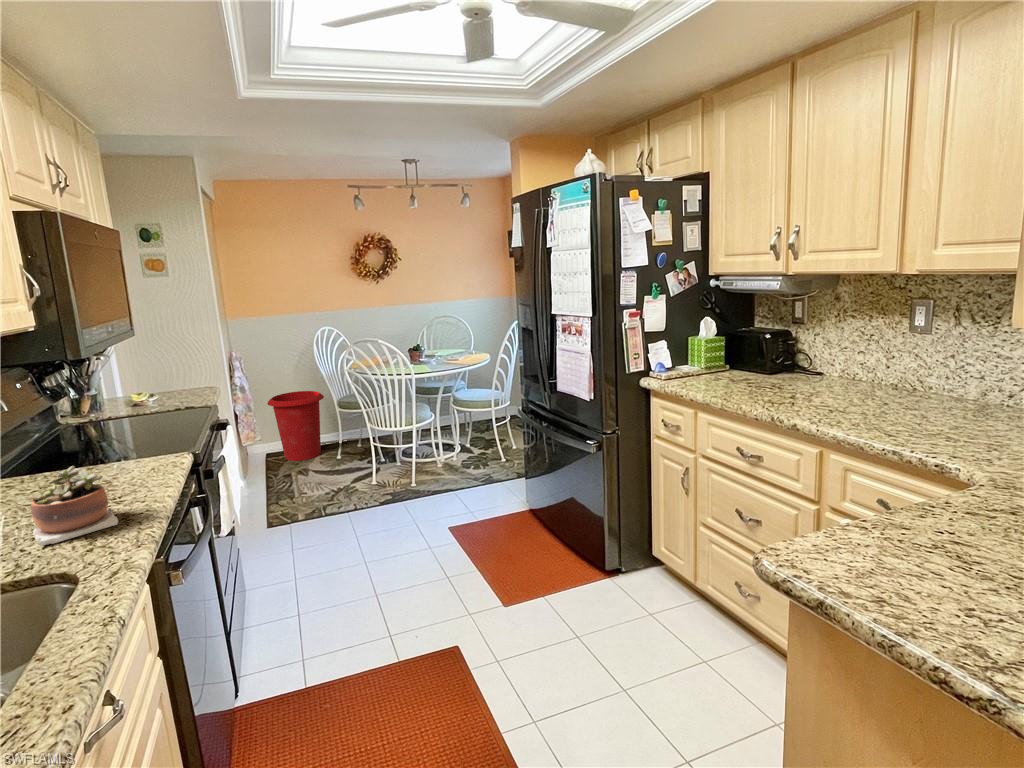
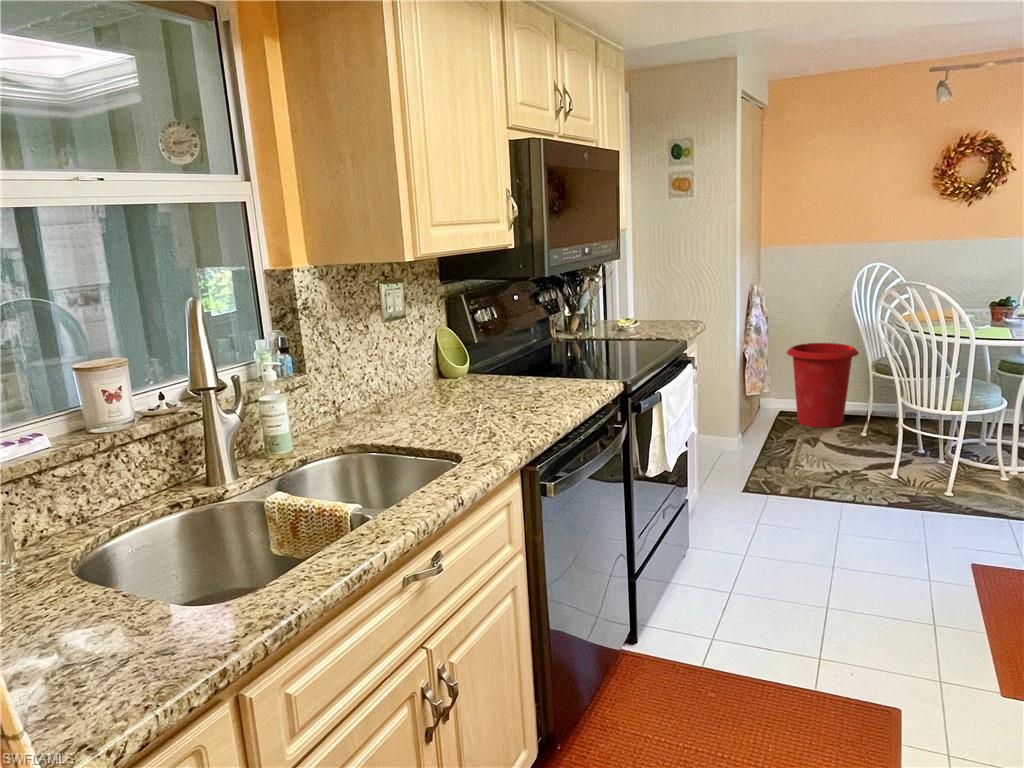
succulent plant: present [30,466,118,546] -> none [460,368,522,431]

